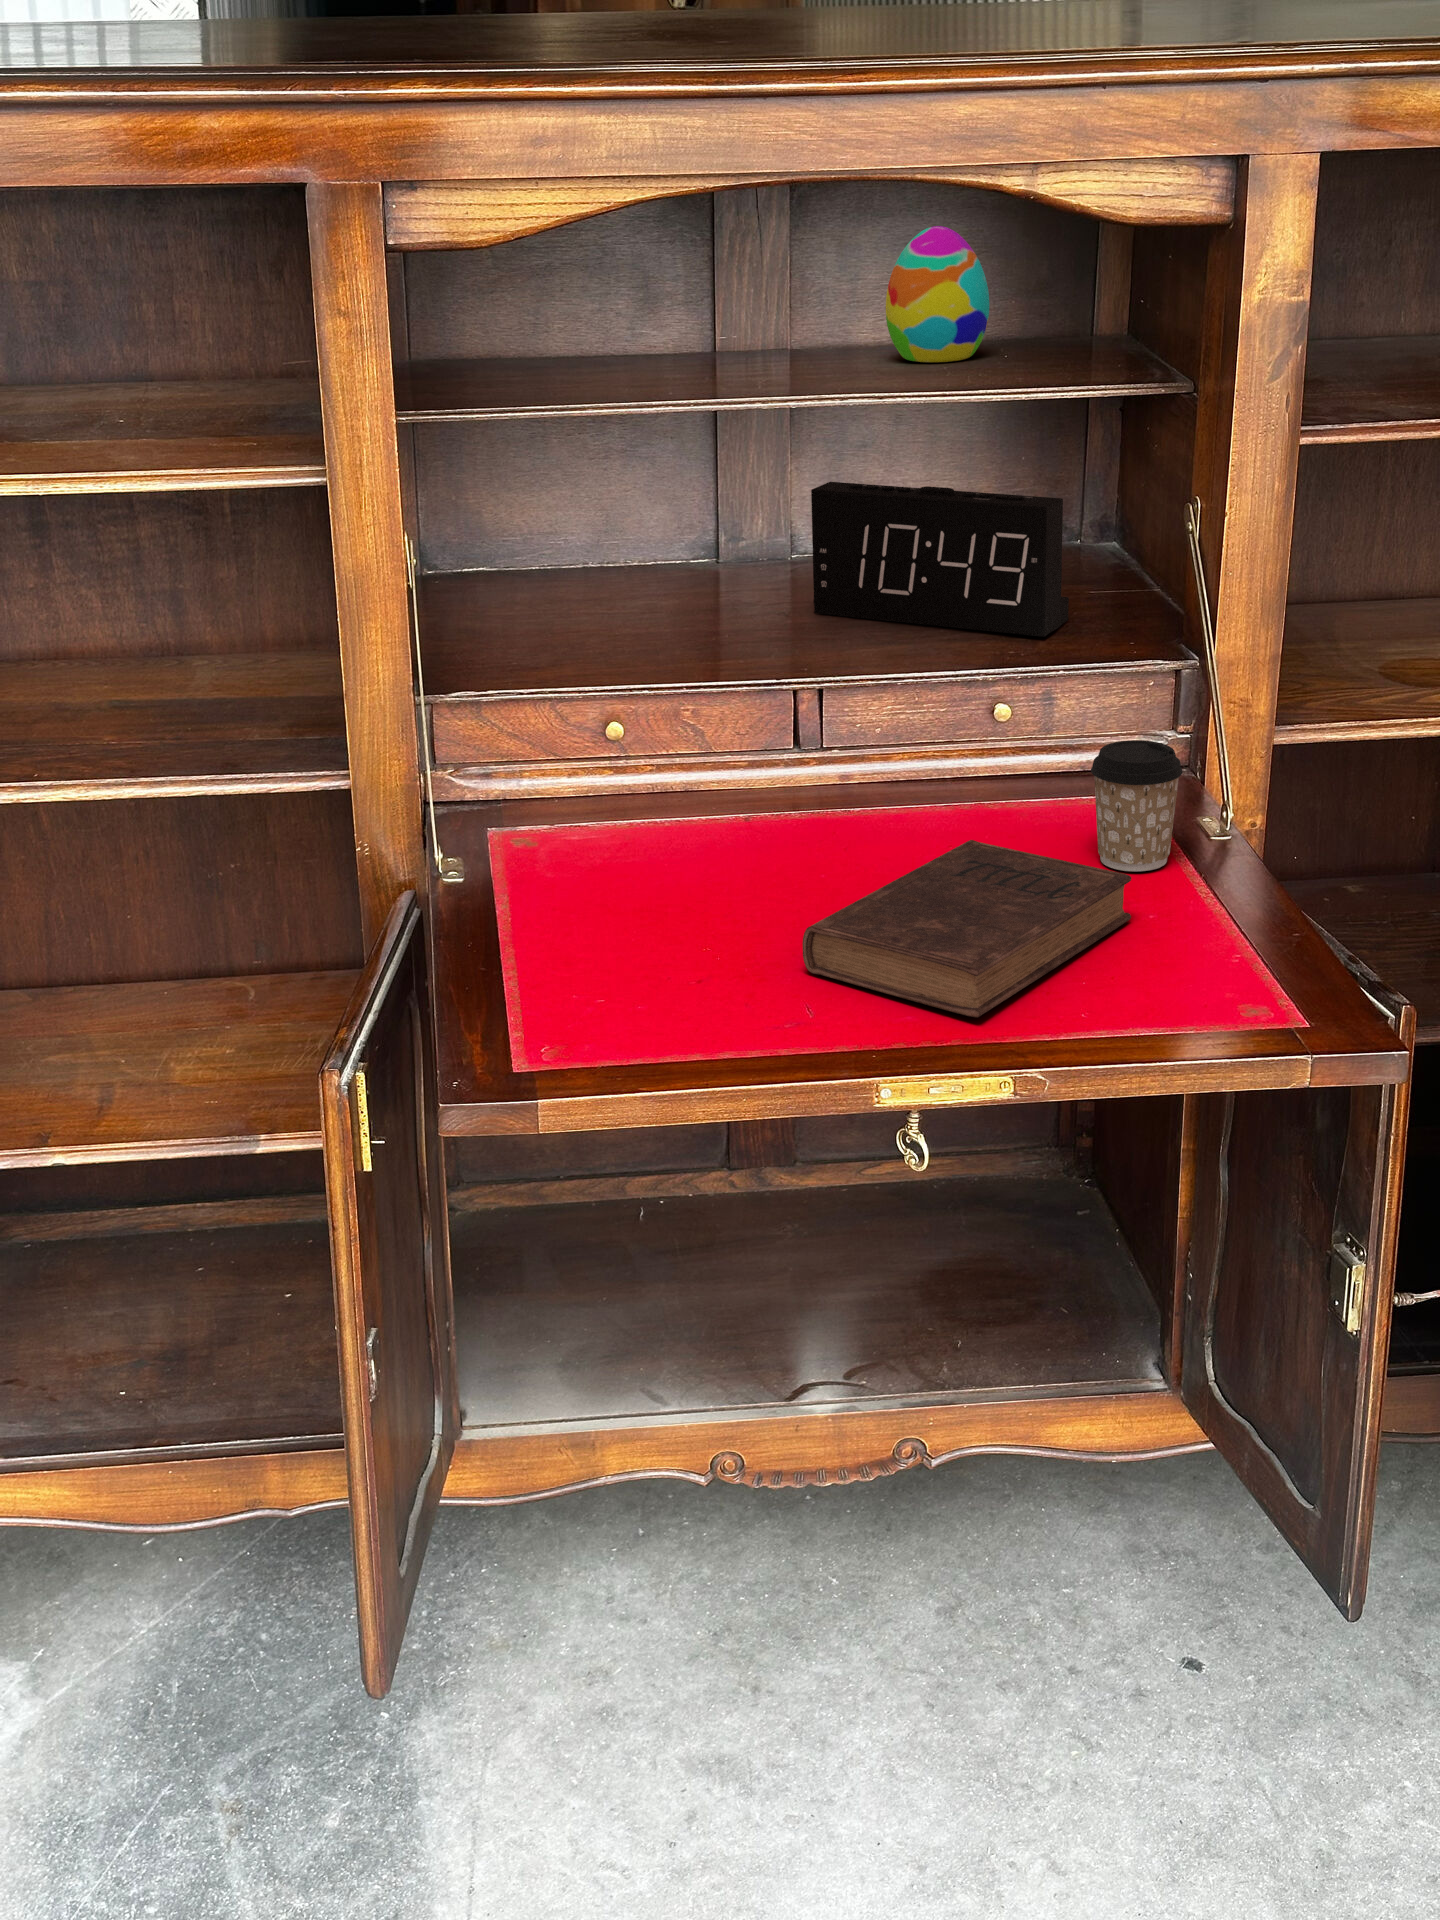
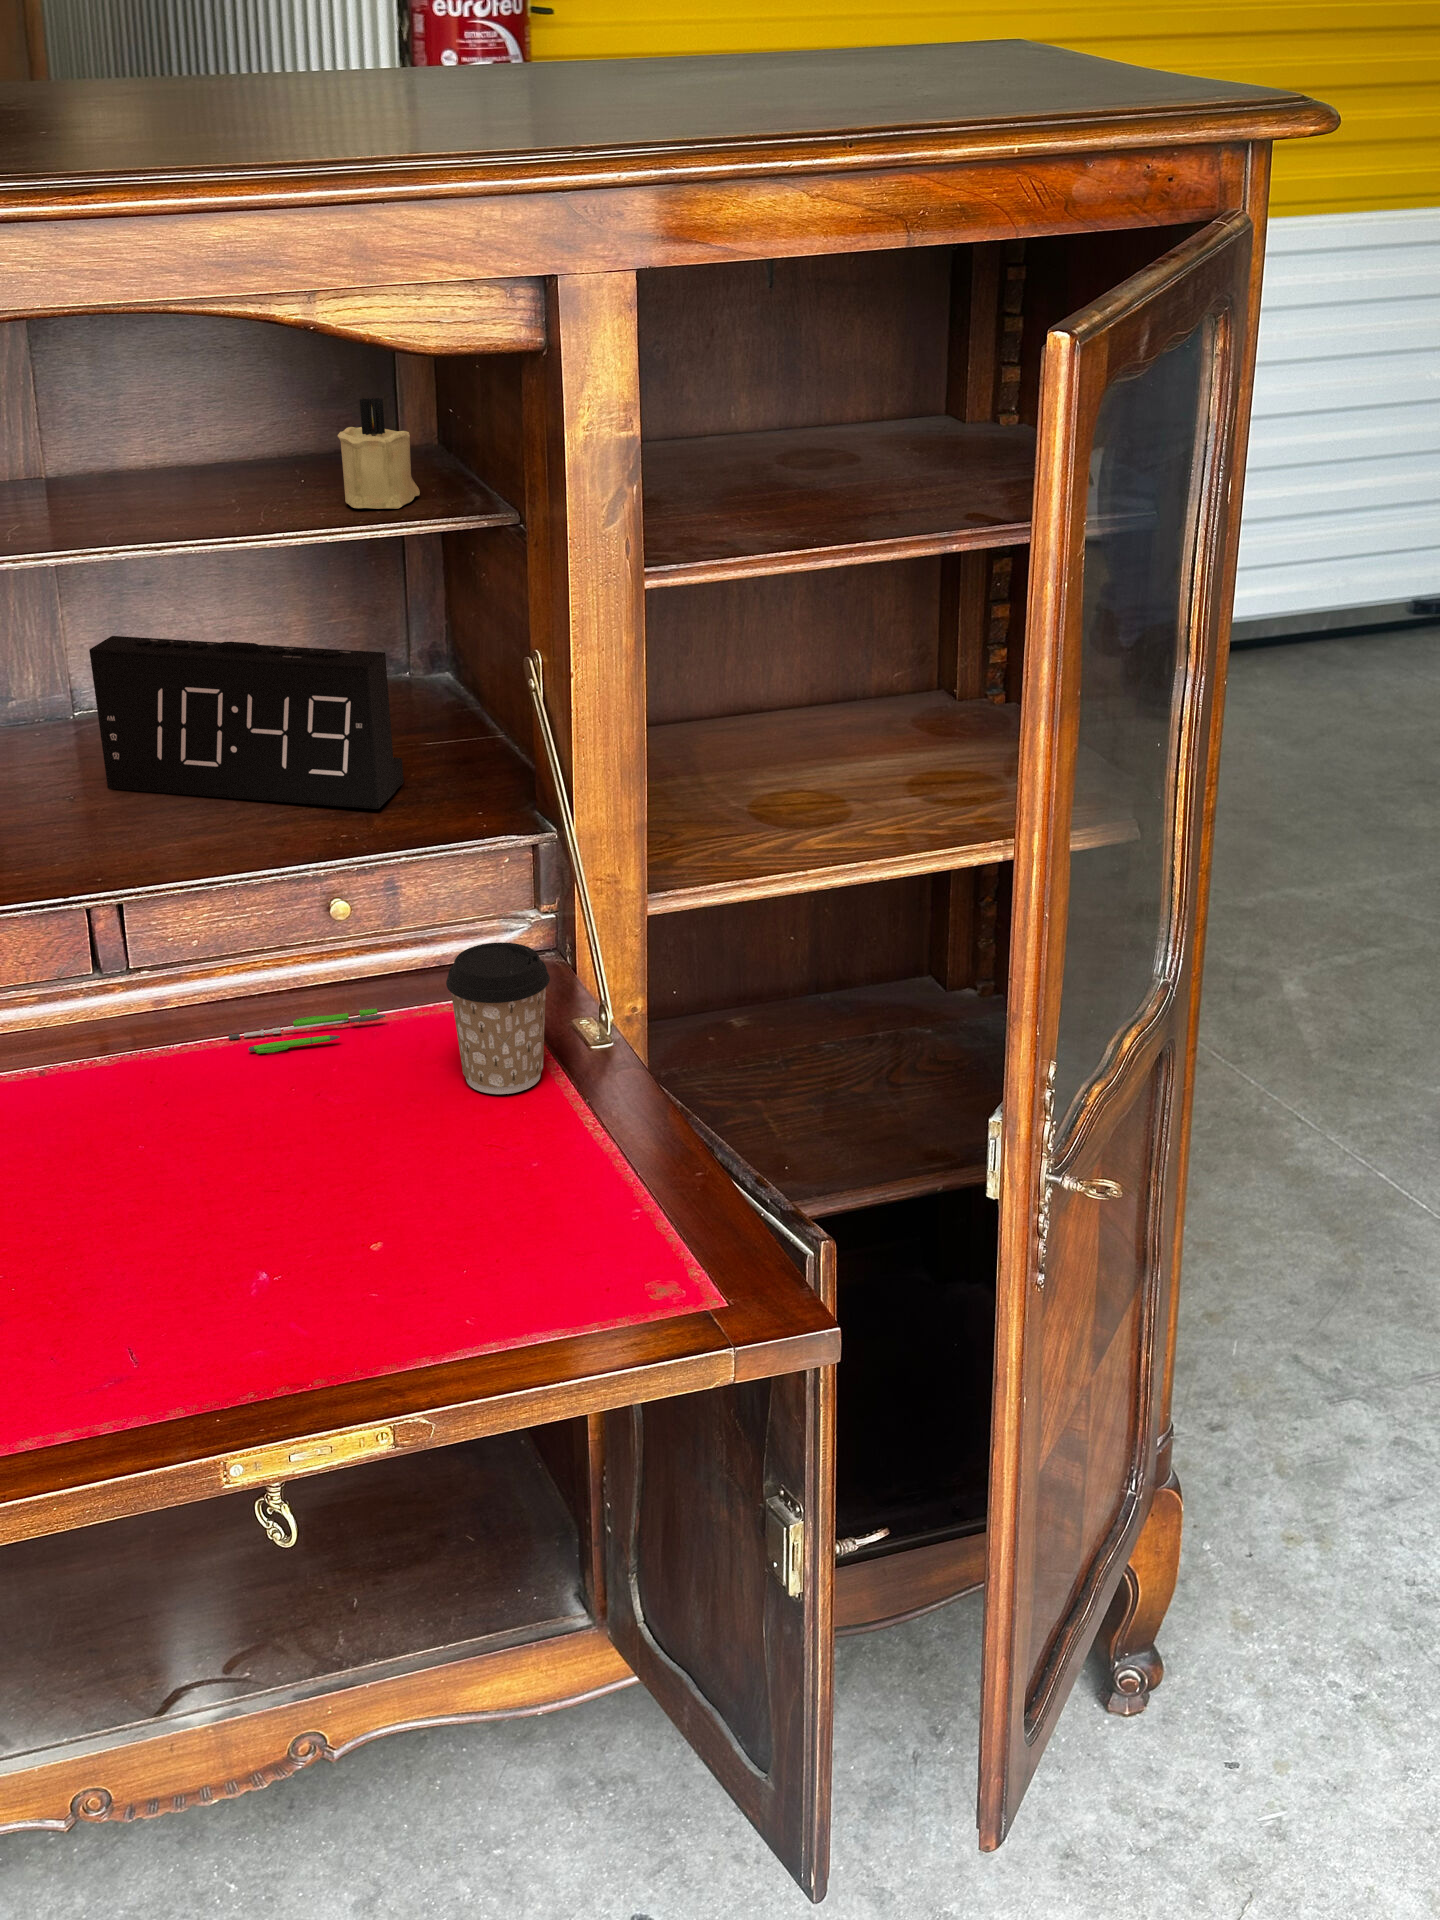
decorative egg: present [886,226,990,362] -> none [158,338,281,495]
candle: none [1039,273,1106,370] -> present [338,398,420,509]
pen: none [899,803,1035,828] -> present [228,1009,386,1053]
book: present [803,840,1131,1017] -> none [118,1081,508,1342]

